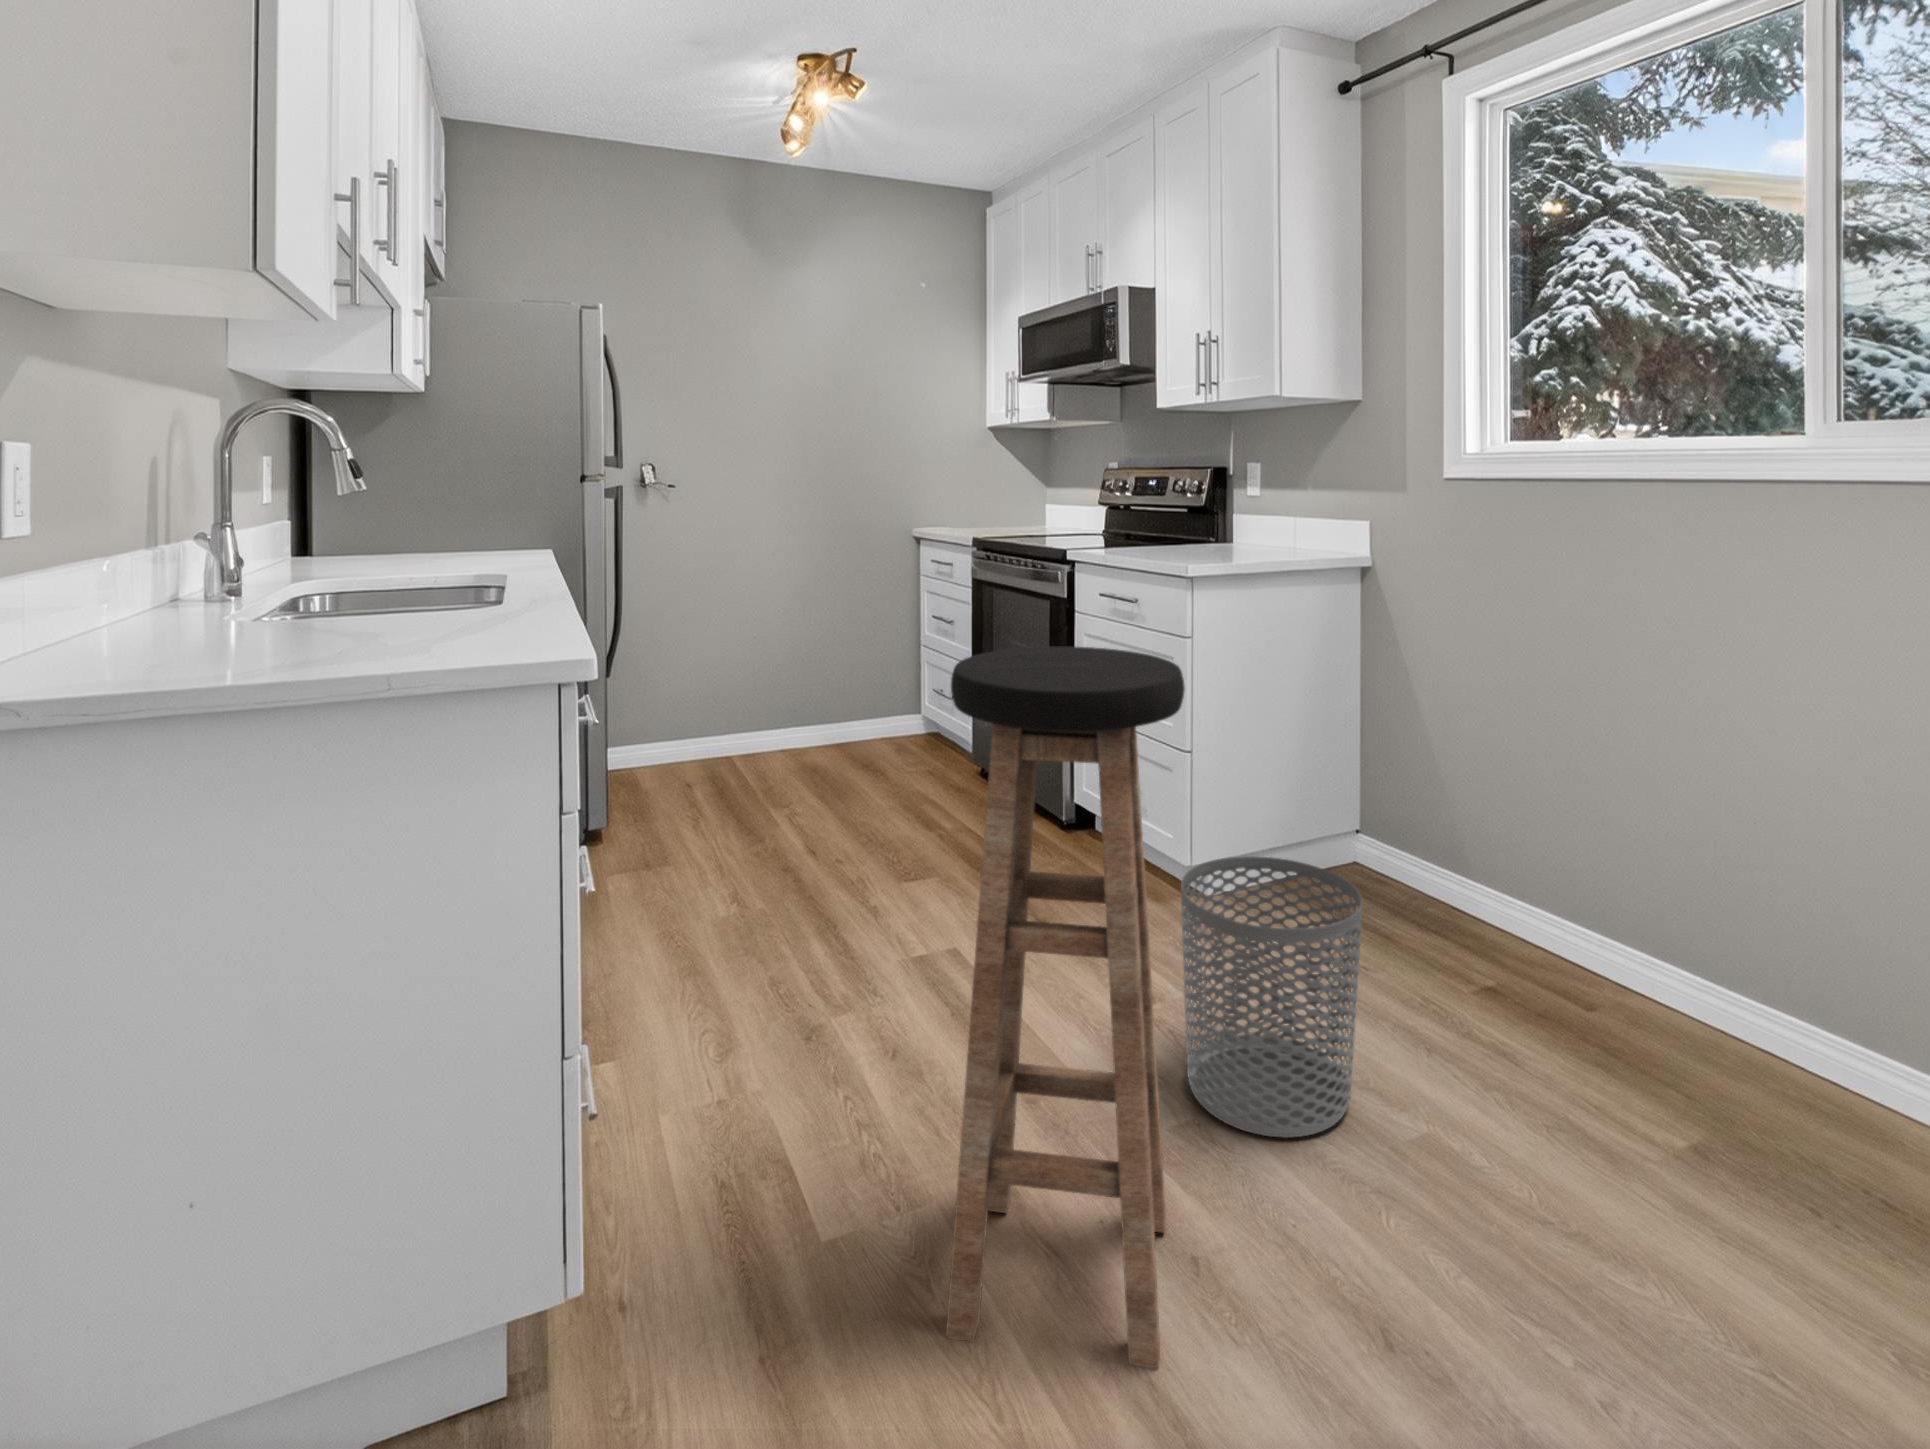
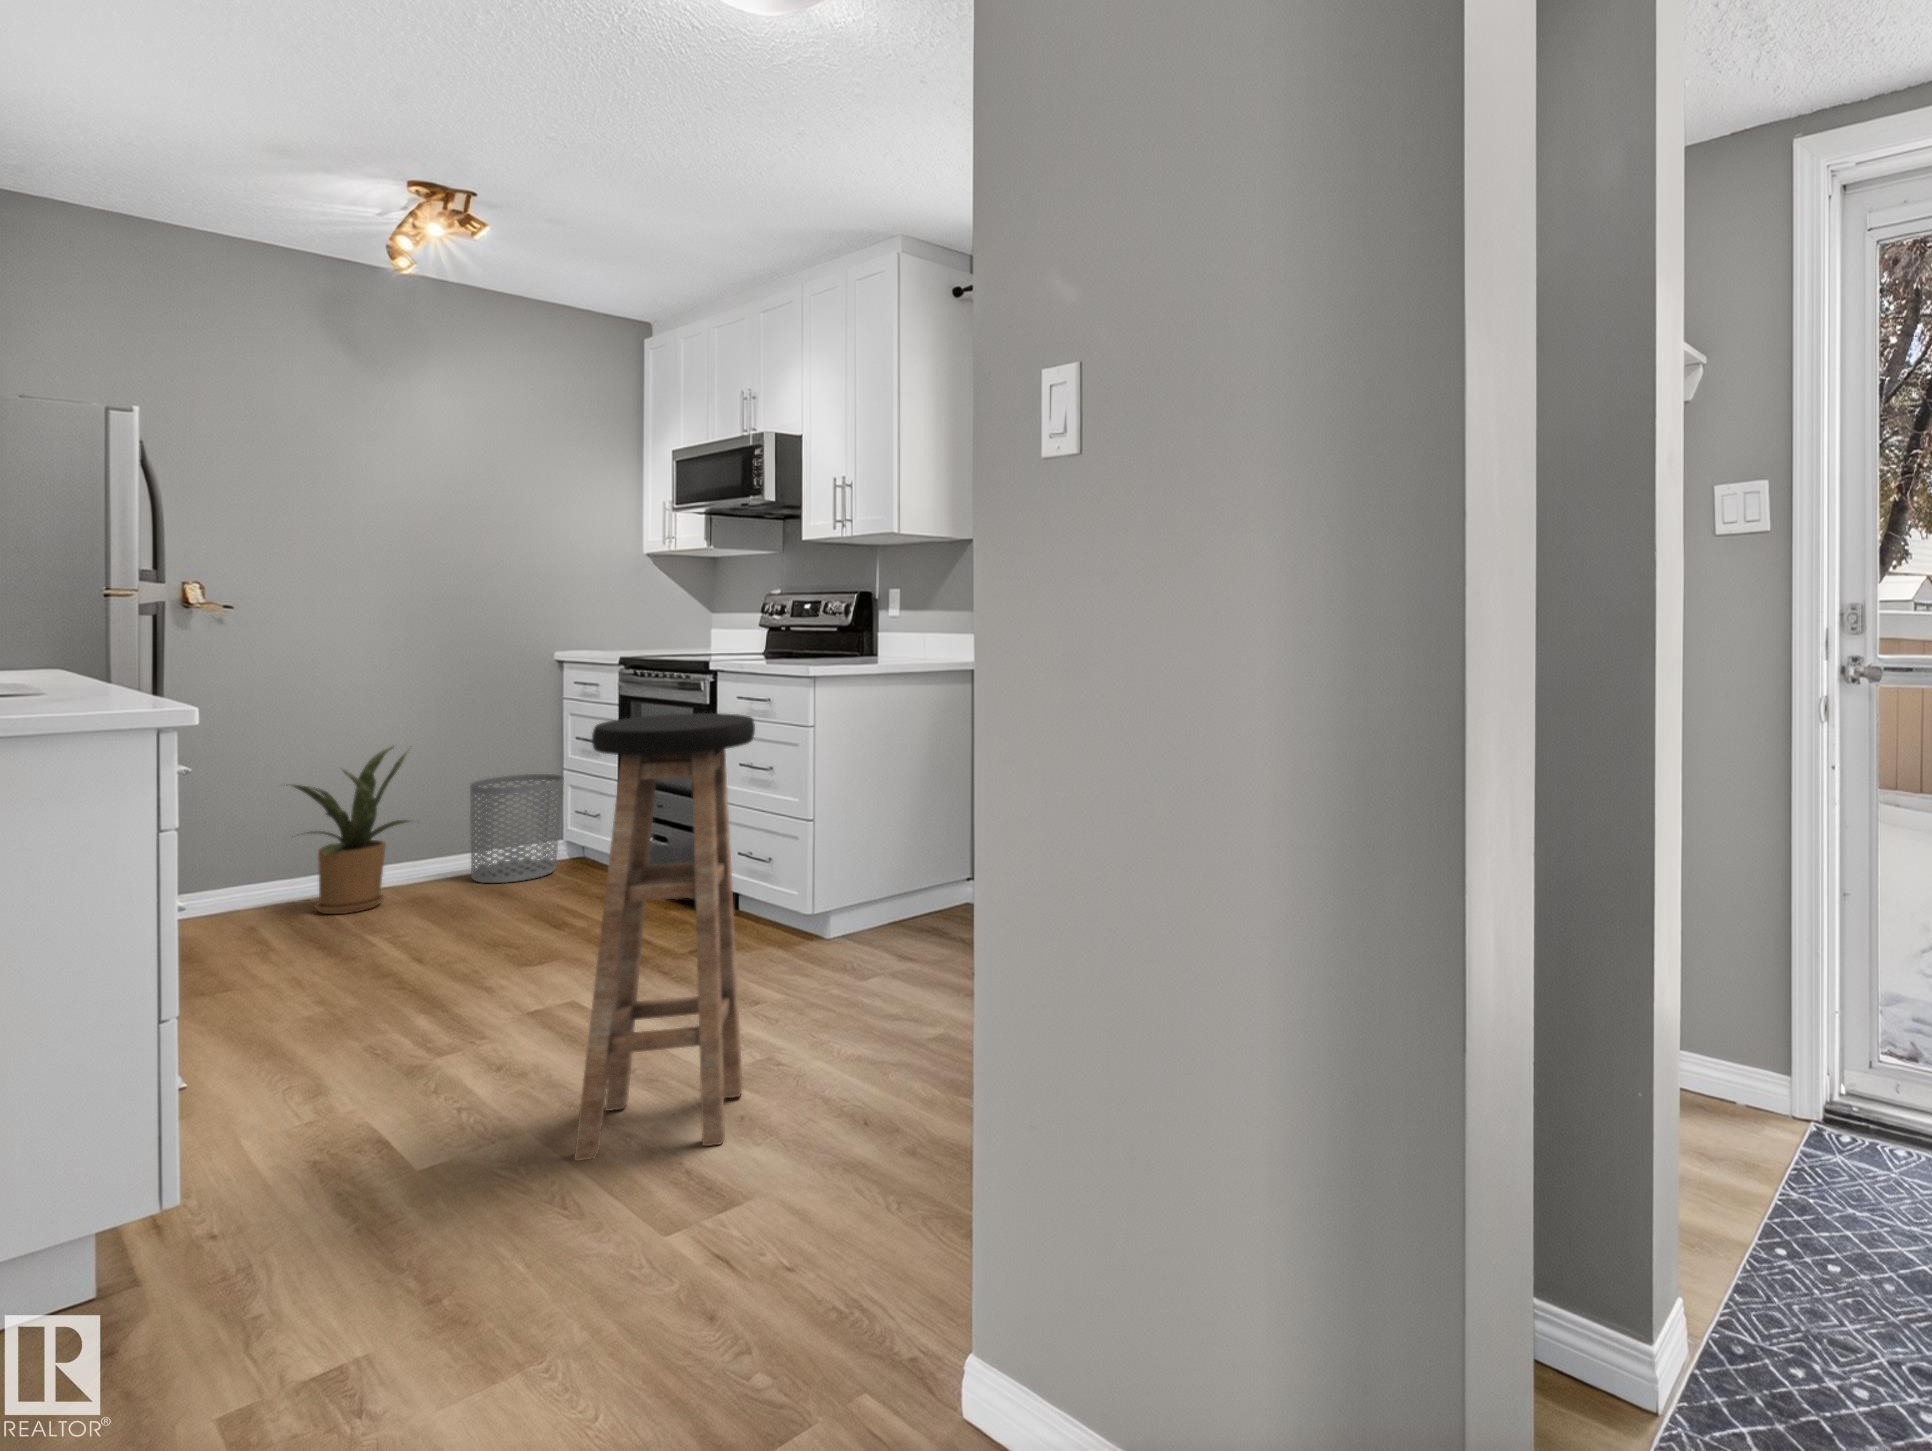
house plant: none [676,614,801,777] -> present [293,747,409,914]
waste bin: present [1181,856,1362,1138] -> present [470,774,564,883]

